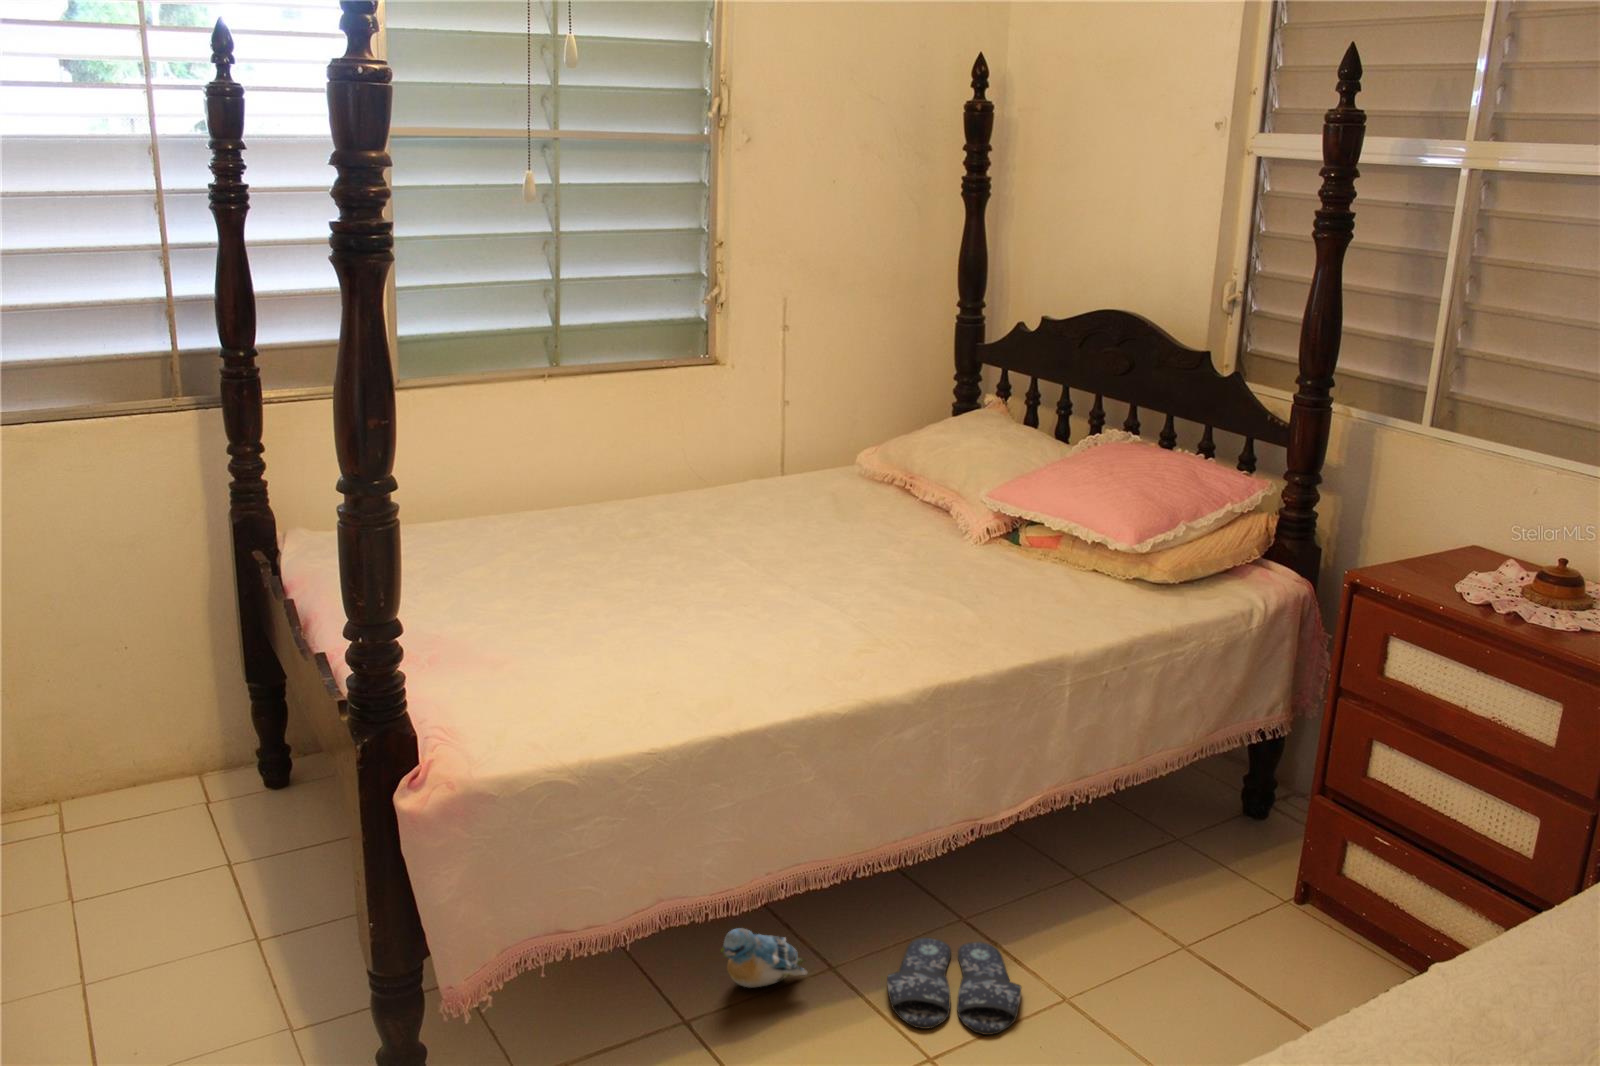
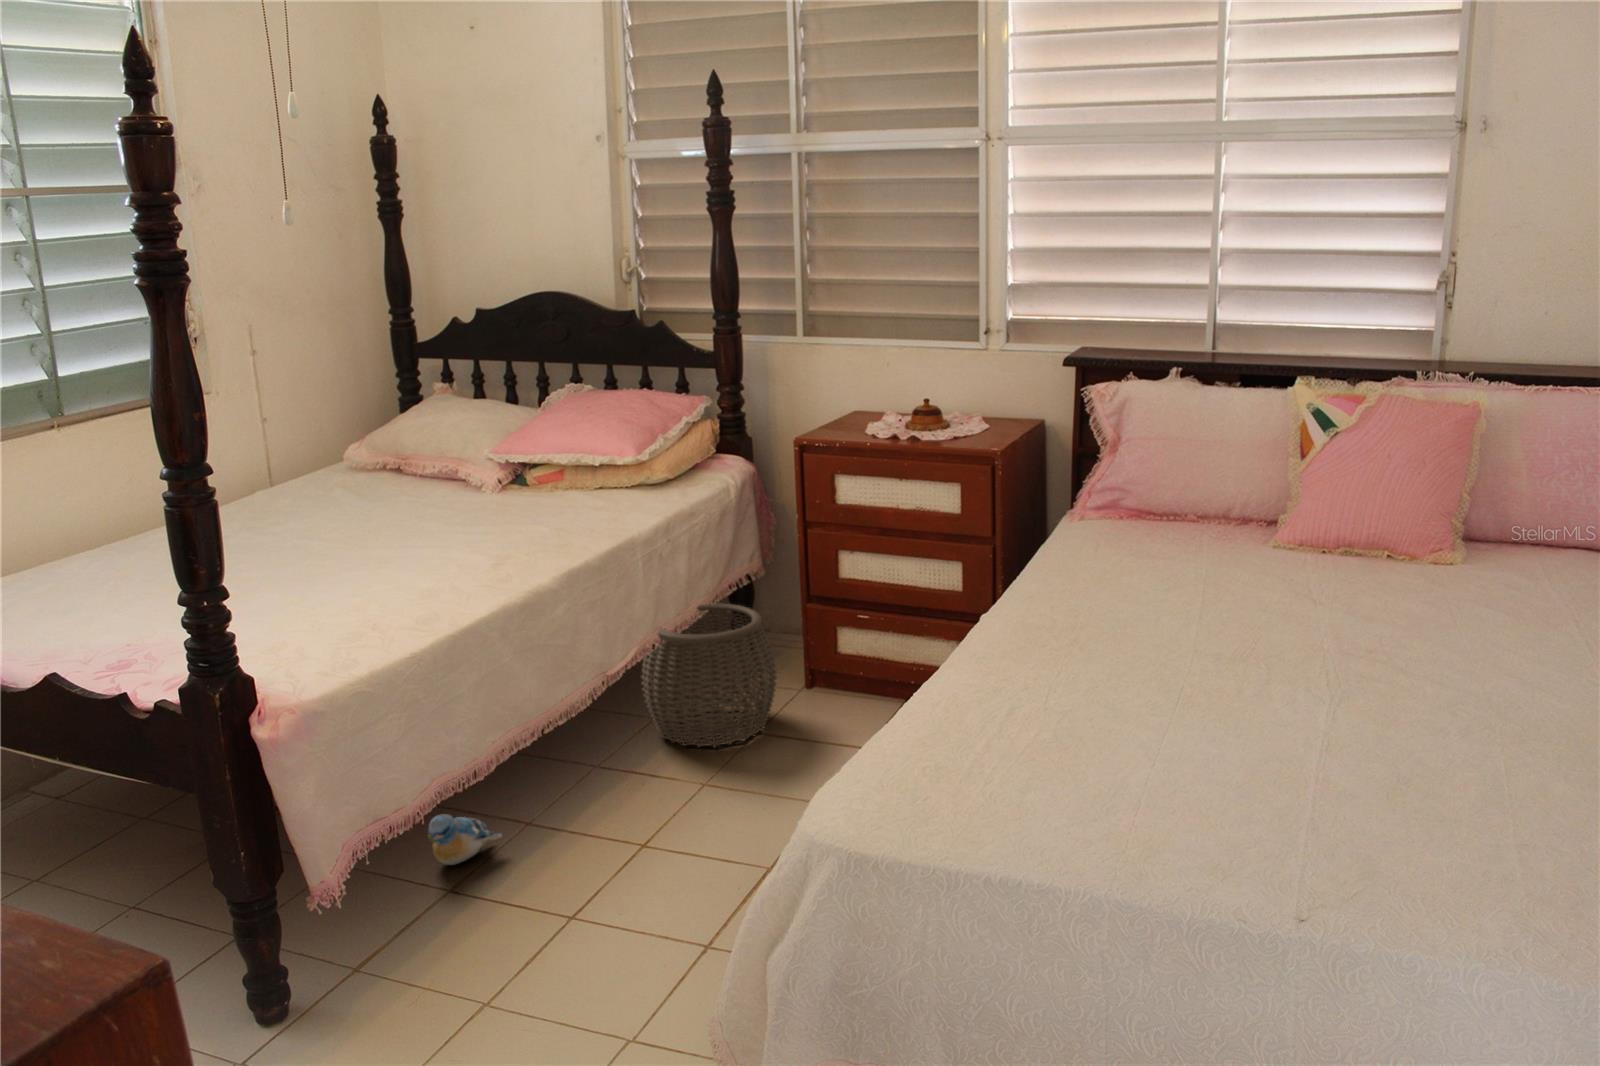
woven basket: none [1062,749,1244,950] -> present [642,604,777,747]
slippers: present [887,938,1021,1035] -> none [561,779,673,841]

